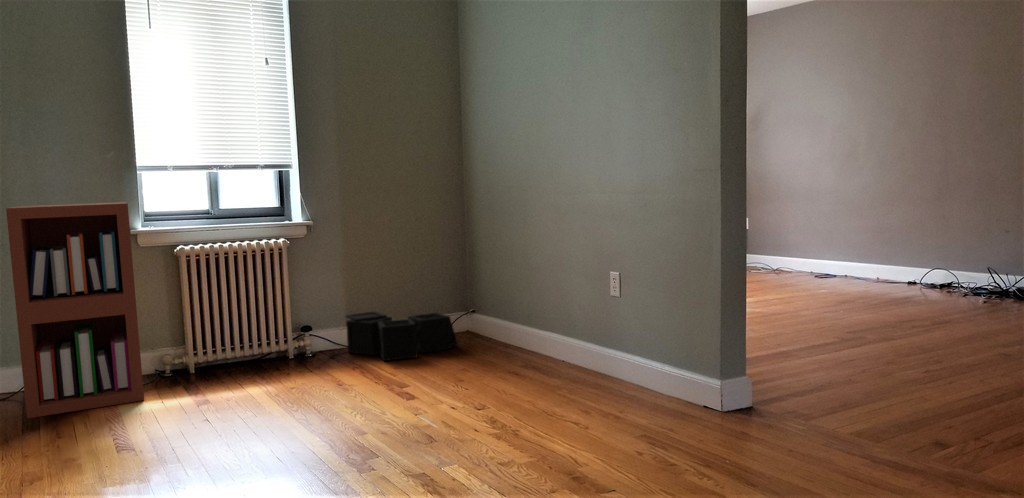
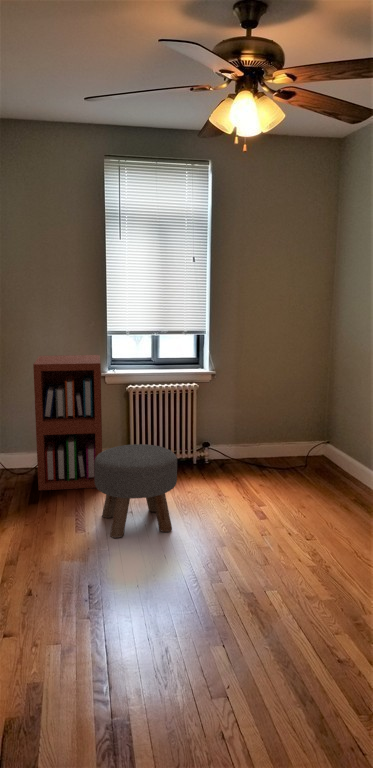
storage bin: present [346,312,458,361] -> none [233,437,312,478]
ottoman: none [126,313,266,454] -> present [94,444,177,538]

